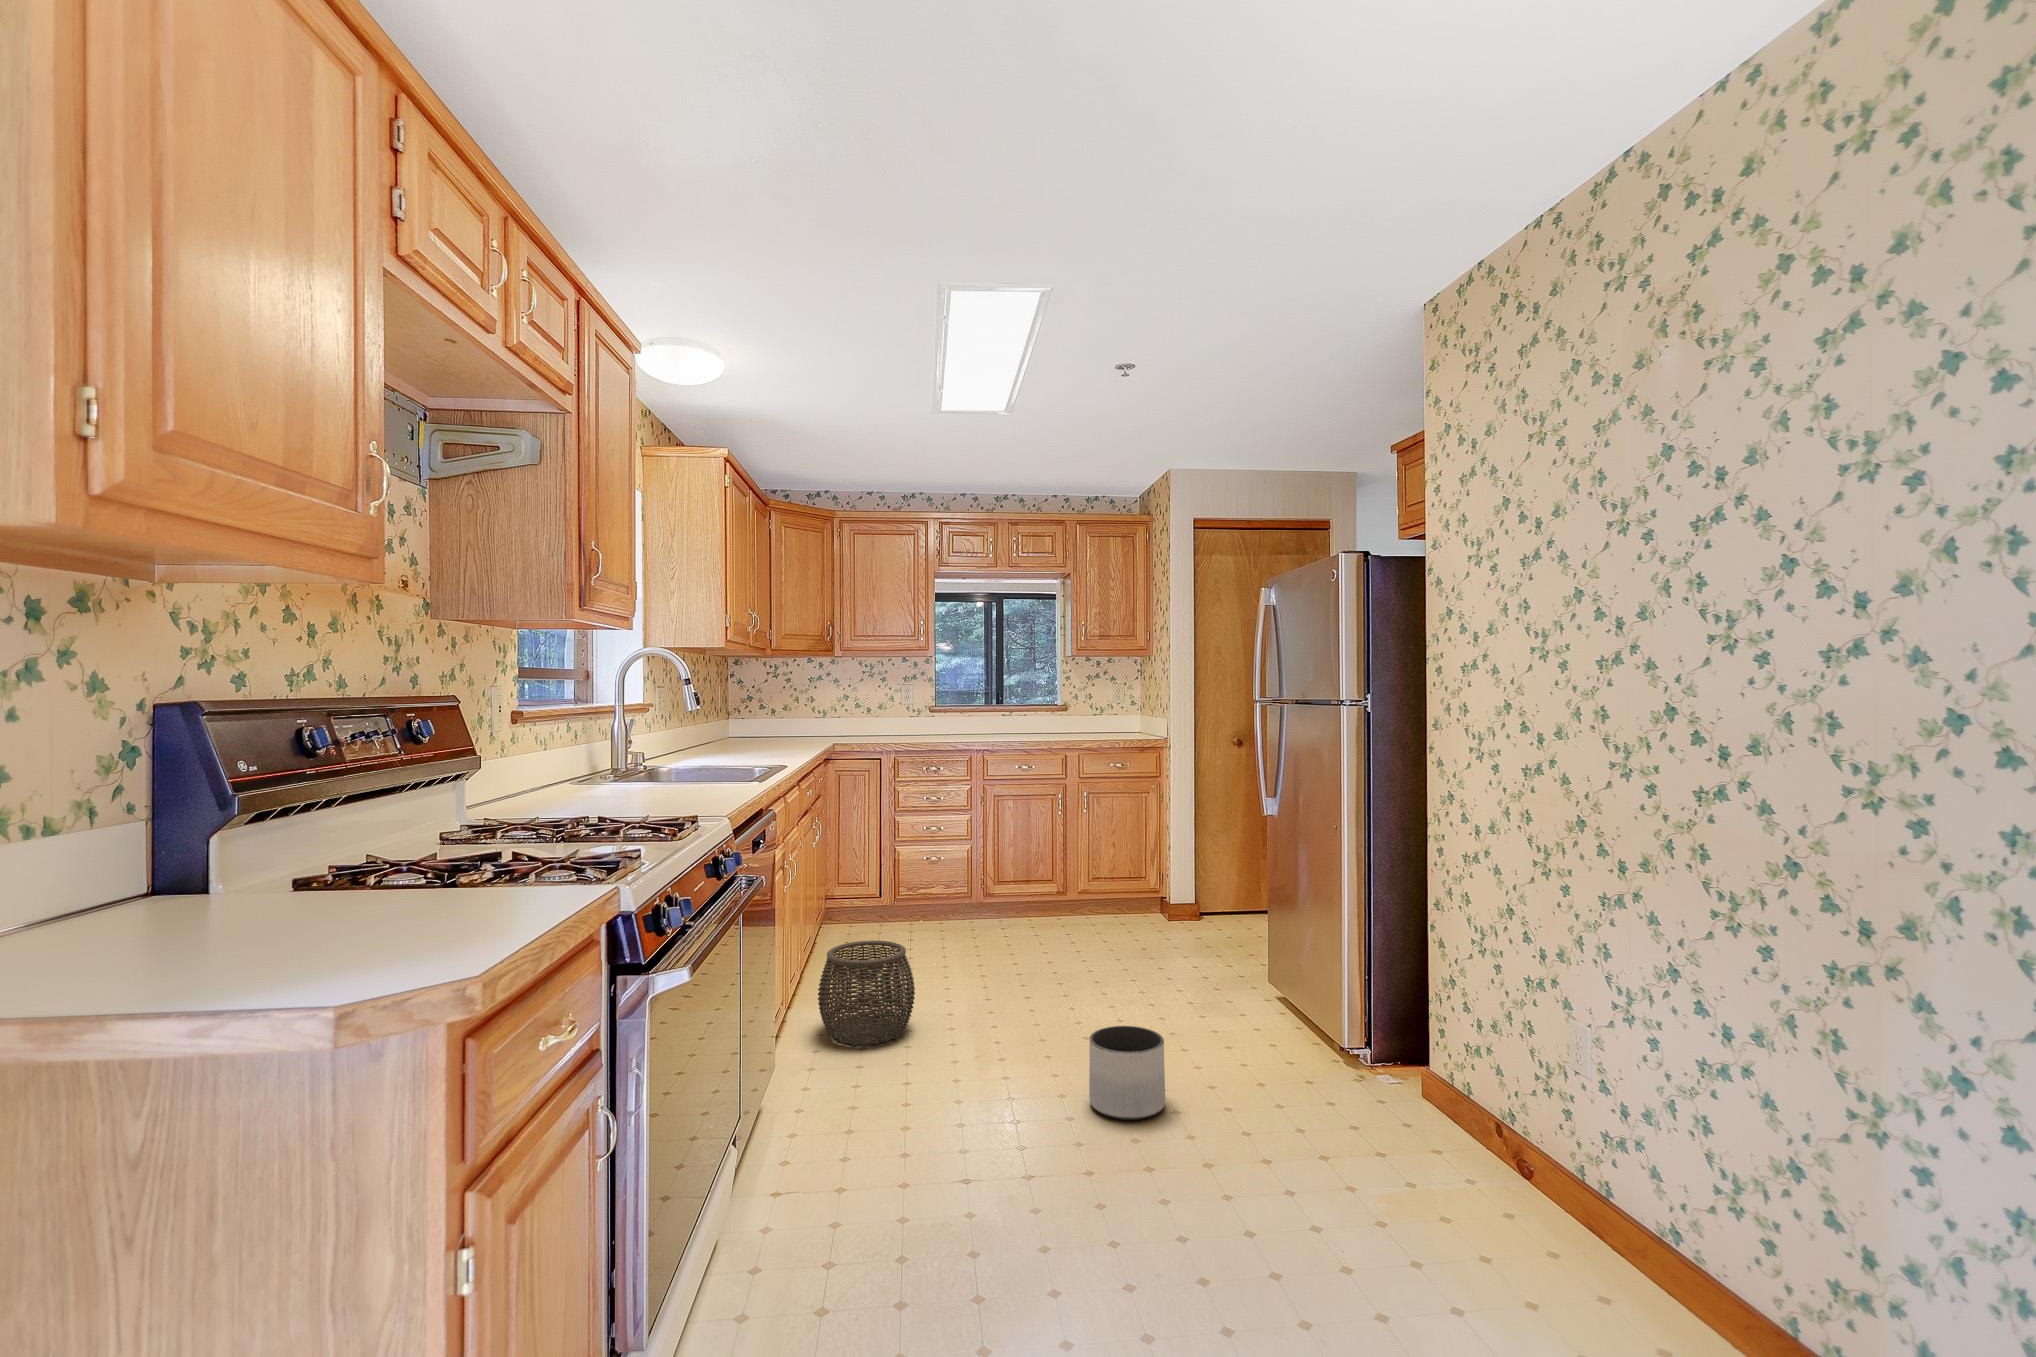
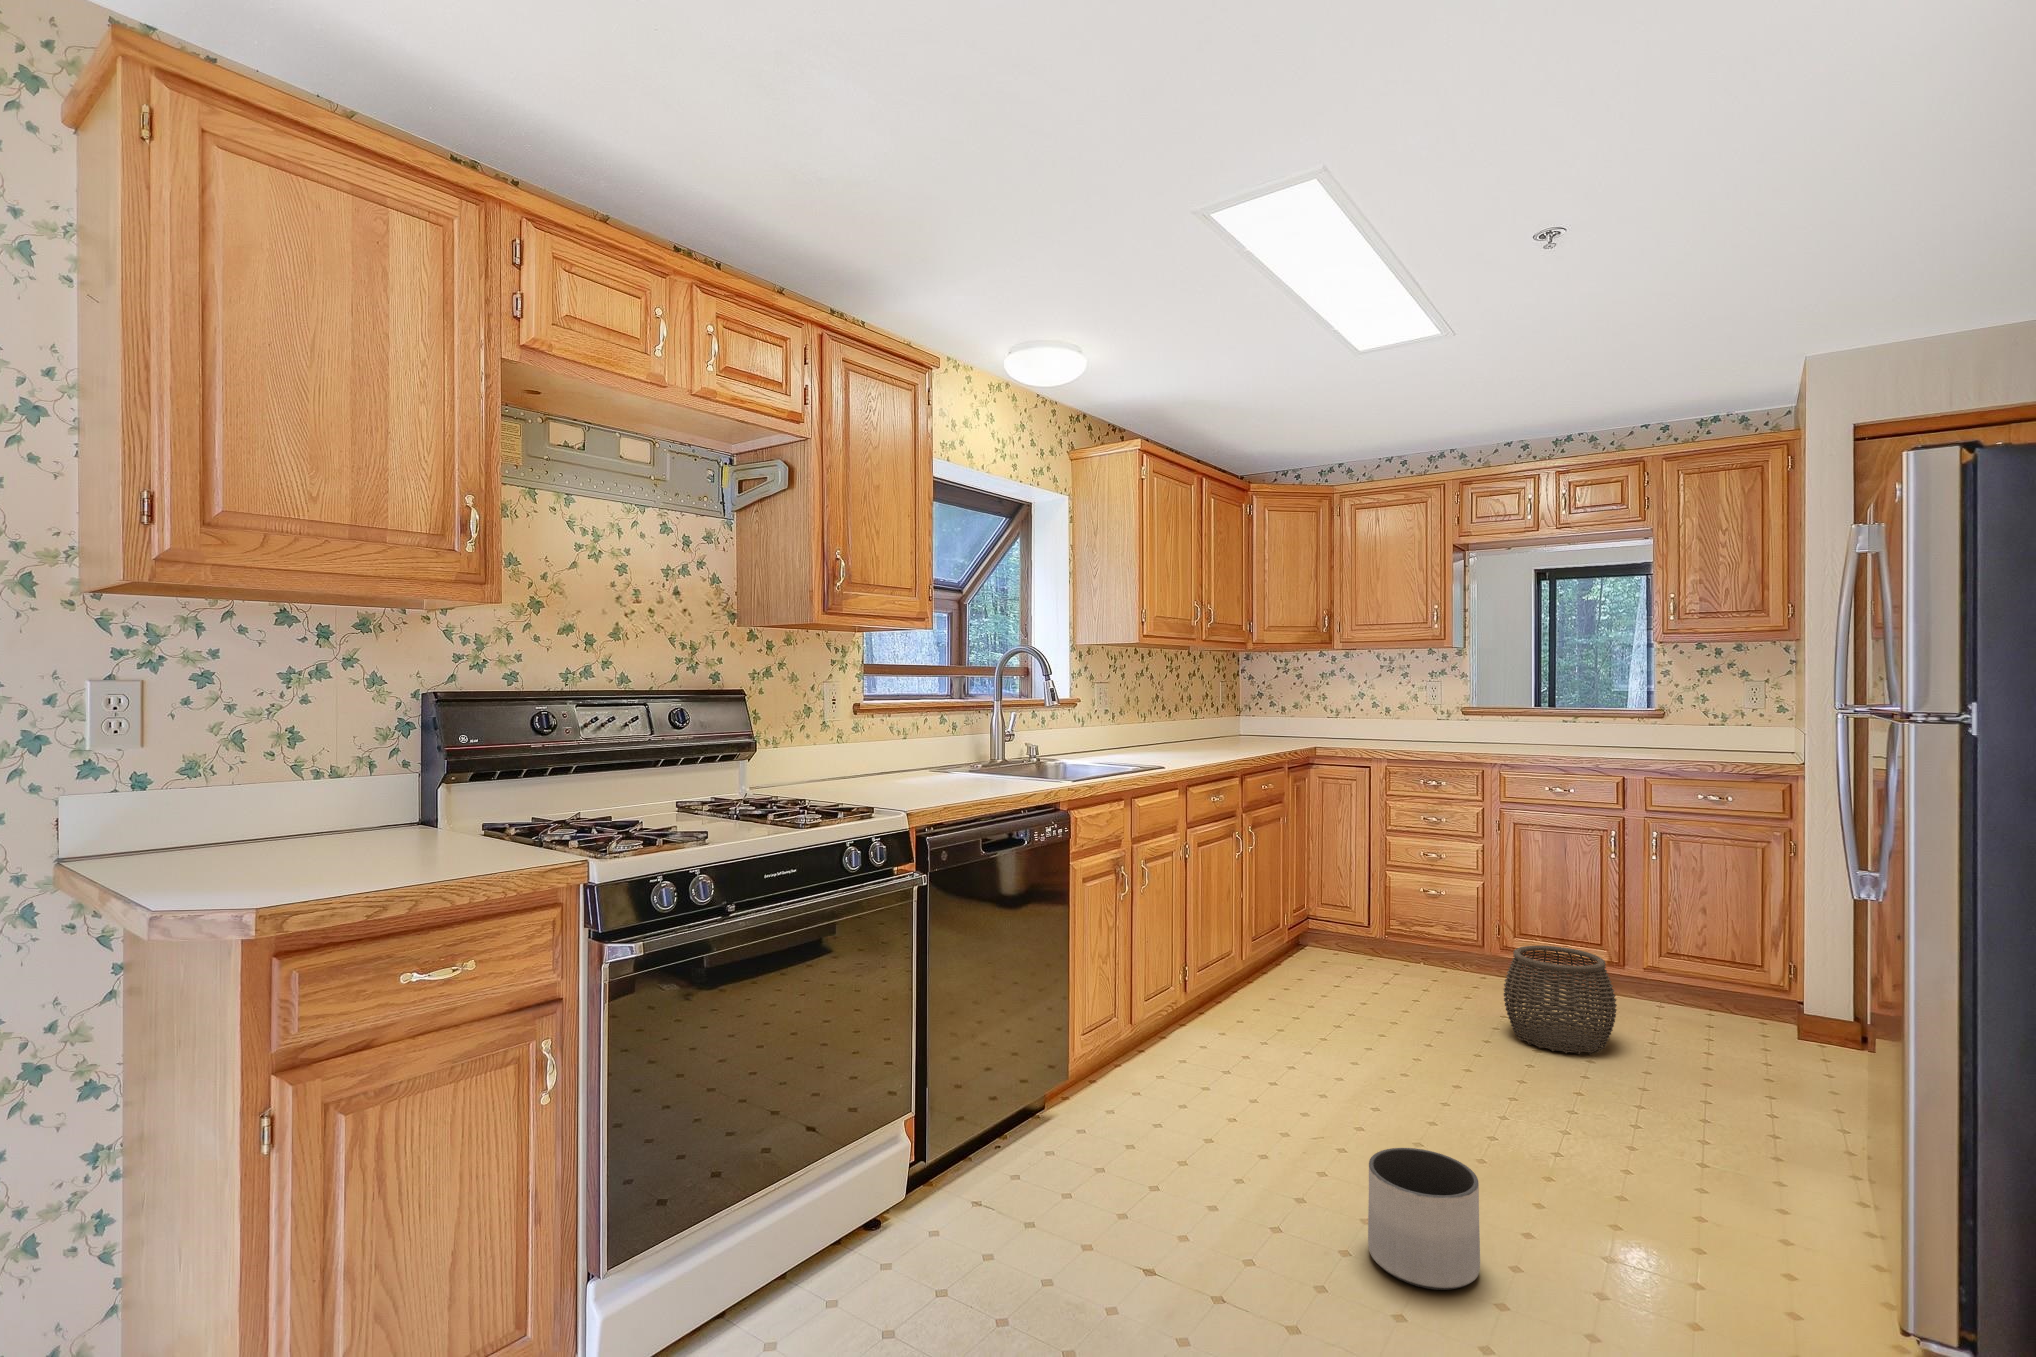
woven basket: present [818,941,915,1046] -> present [1503,946,1617,1054]

